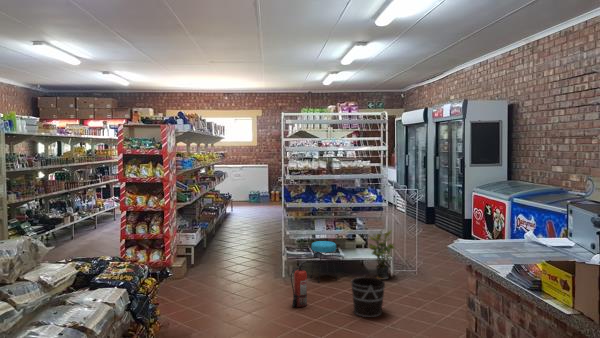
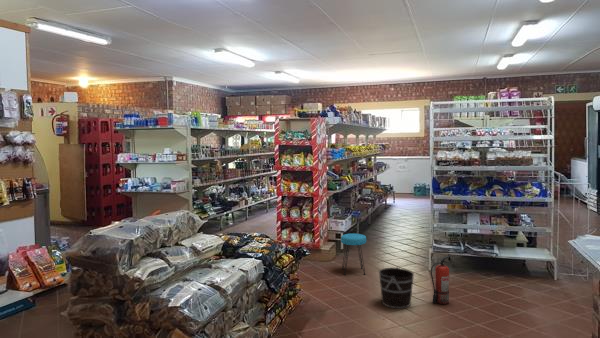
potted plant: present [369,230,395,280] -> none [529,227,564,286]
stool: present [310,241,337,282] -> present [341,234,366,275]
bucket: present [351,277,385,317] -> present [379,267,414,308]

